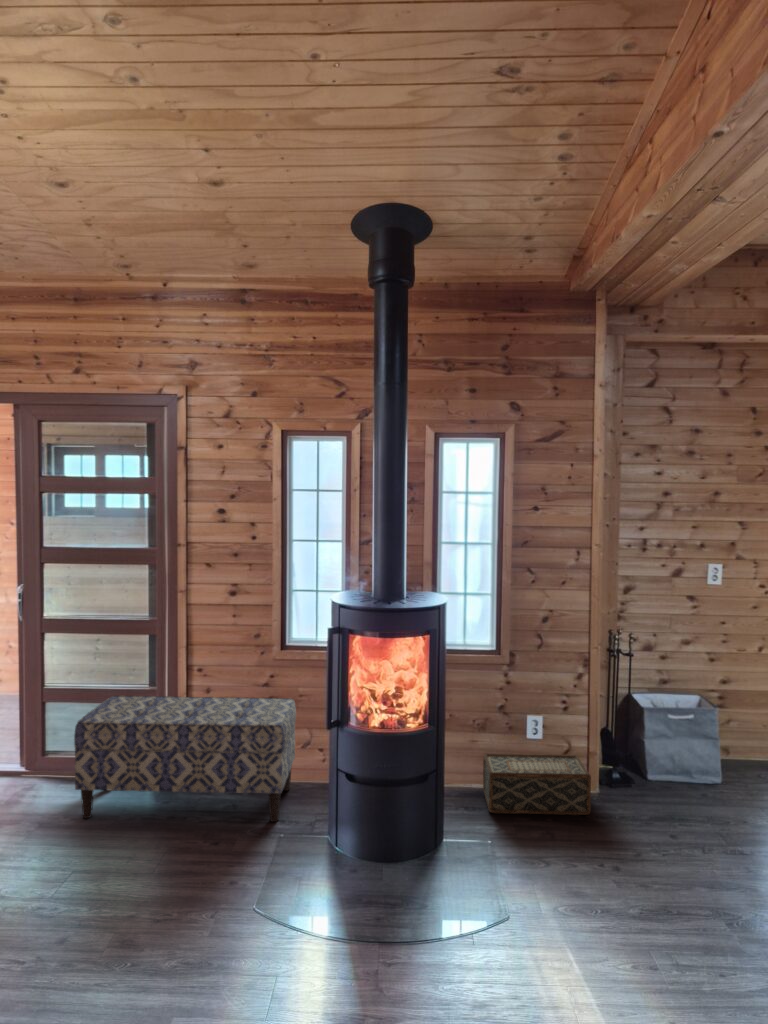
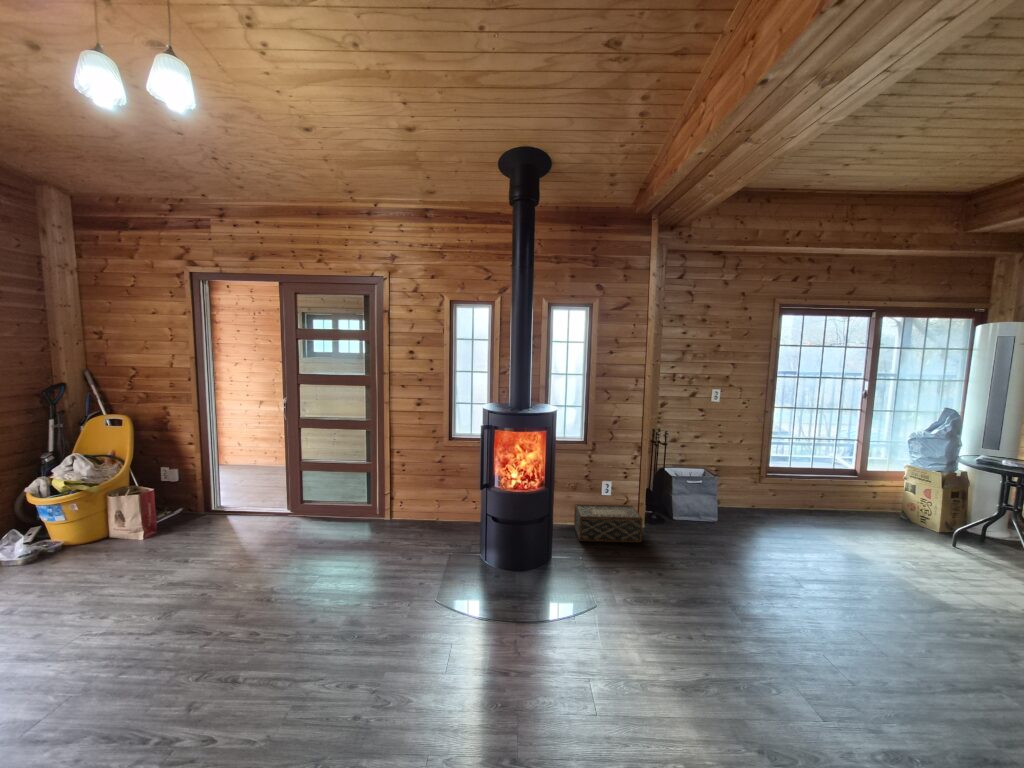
bench: present [74,696,296,822] -> none [319,467,459,546]

